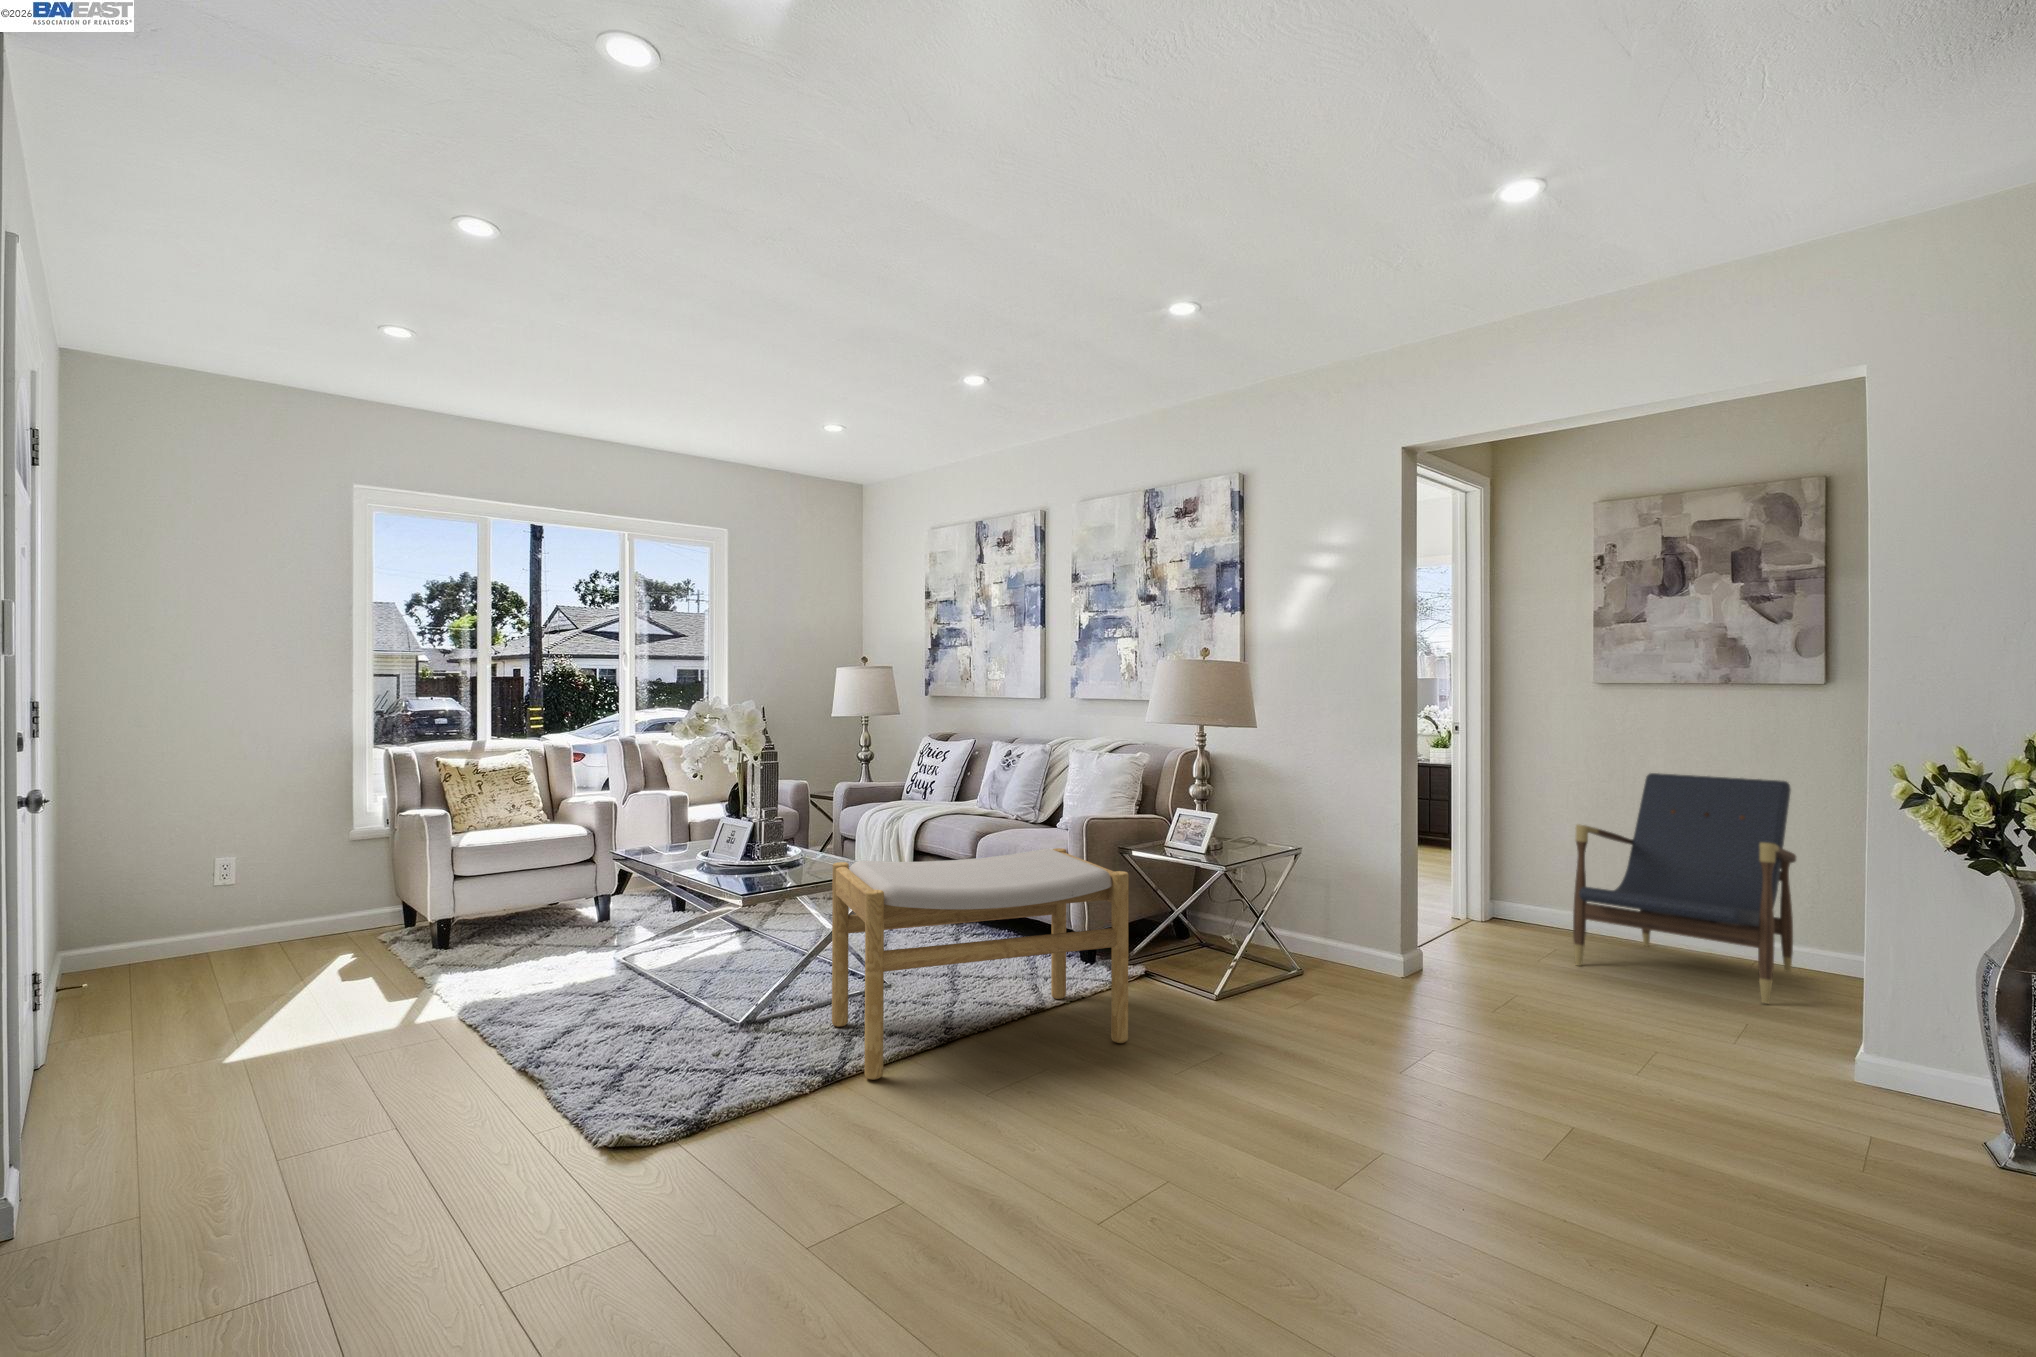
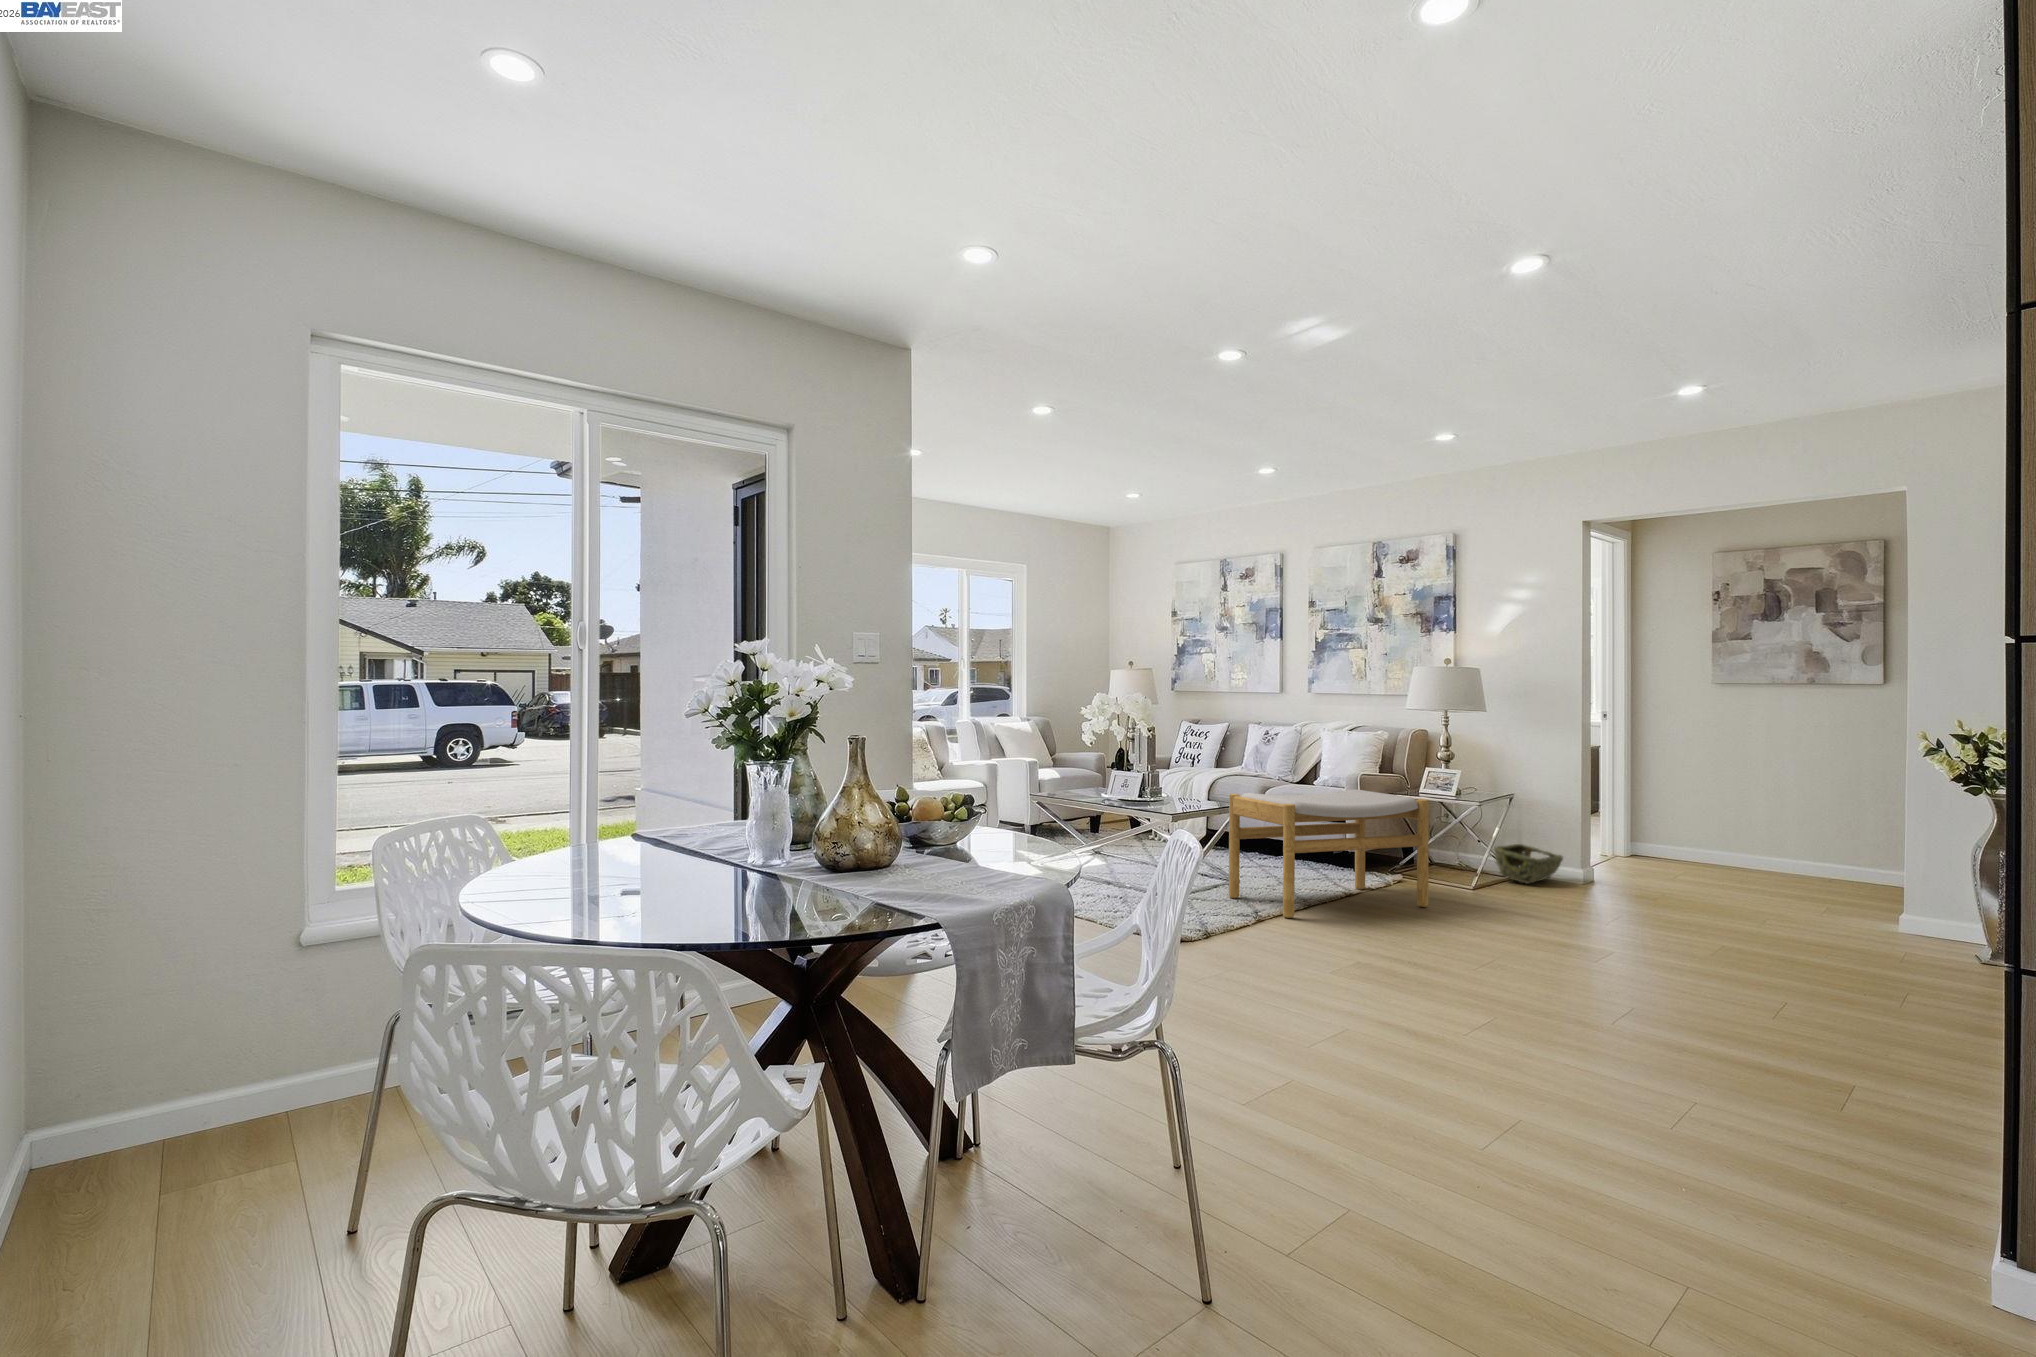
lounge chair: present [1573,773,1796,1003] -> none [1702,748,1862,898]
woven basket: none [1271,916,1373,982] -> present [1494,844,1563,884]

